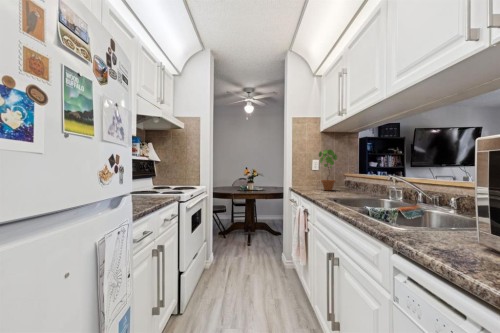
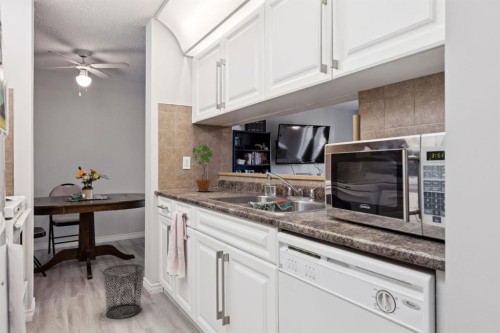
trash can: none [245,244,276,289] -> present [103,264,144,318]

